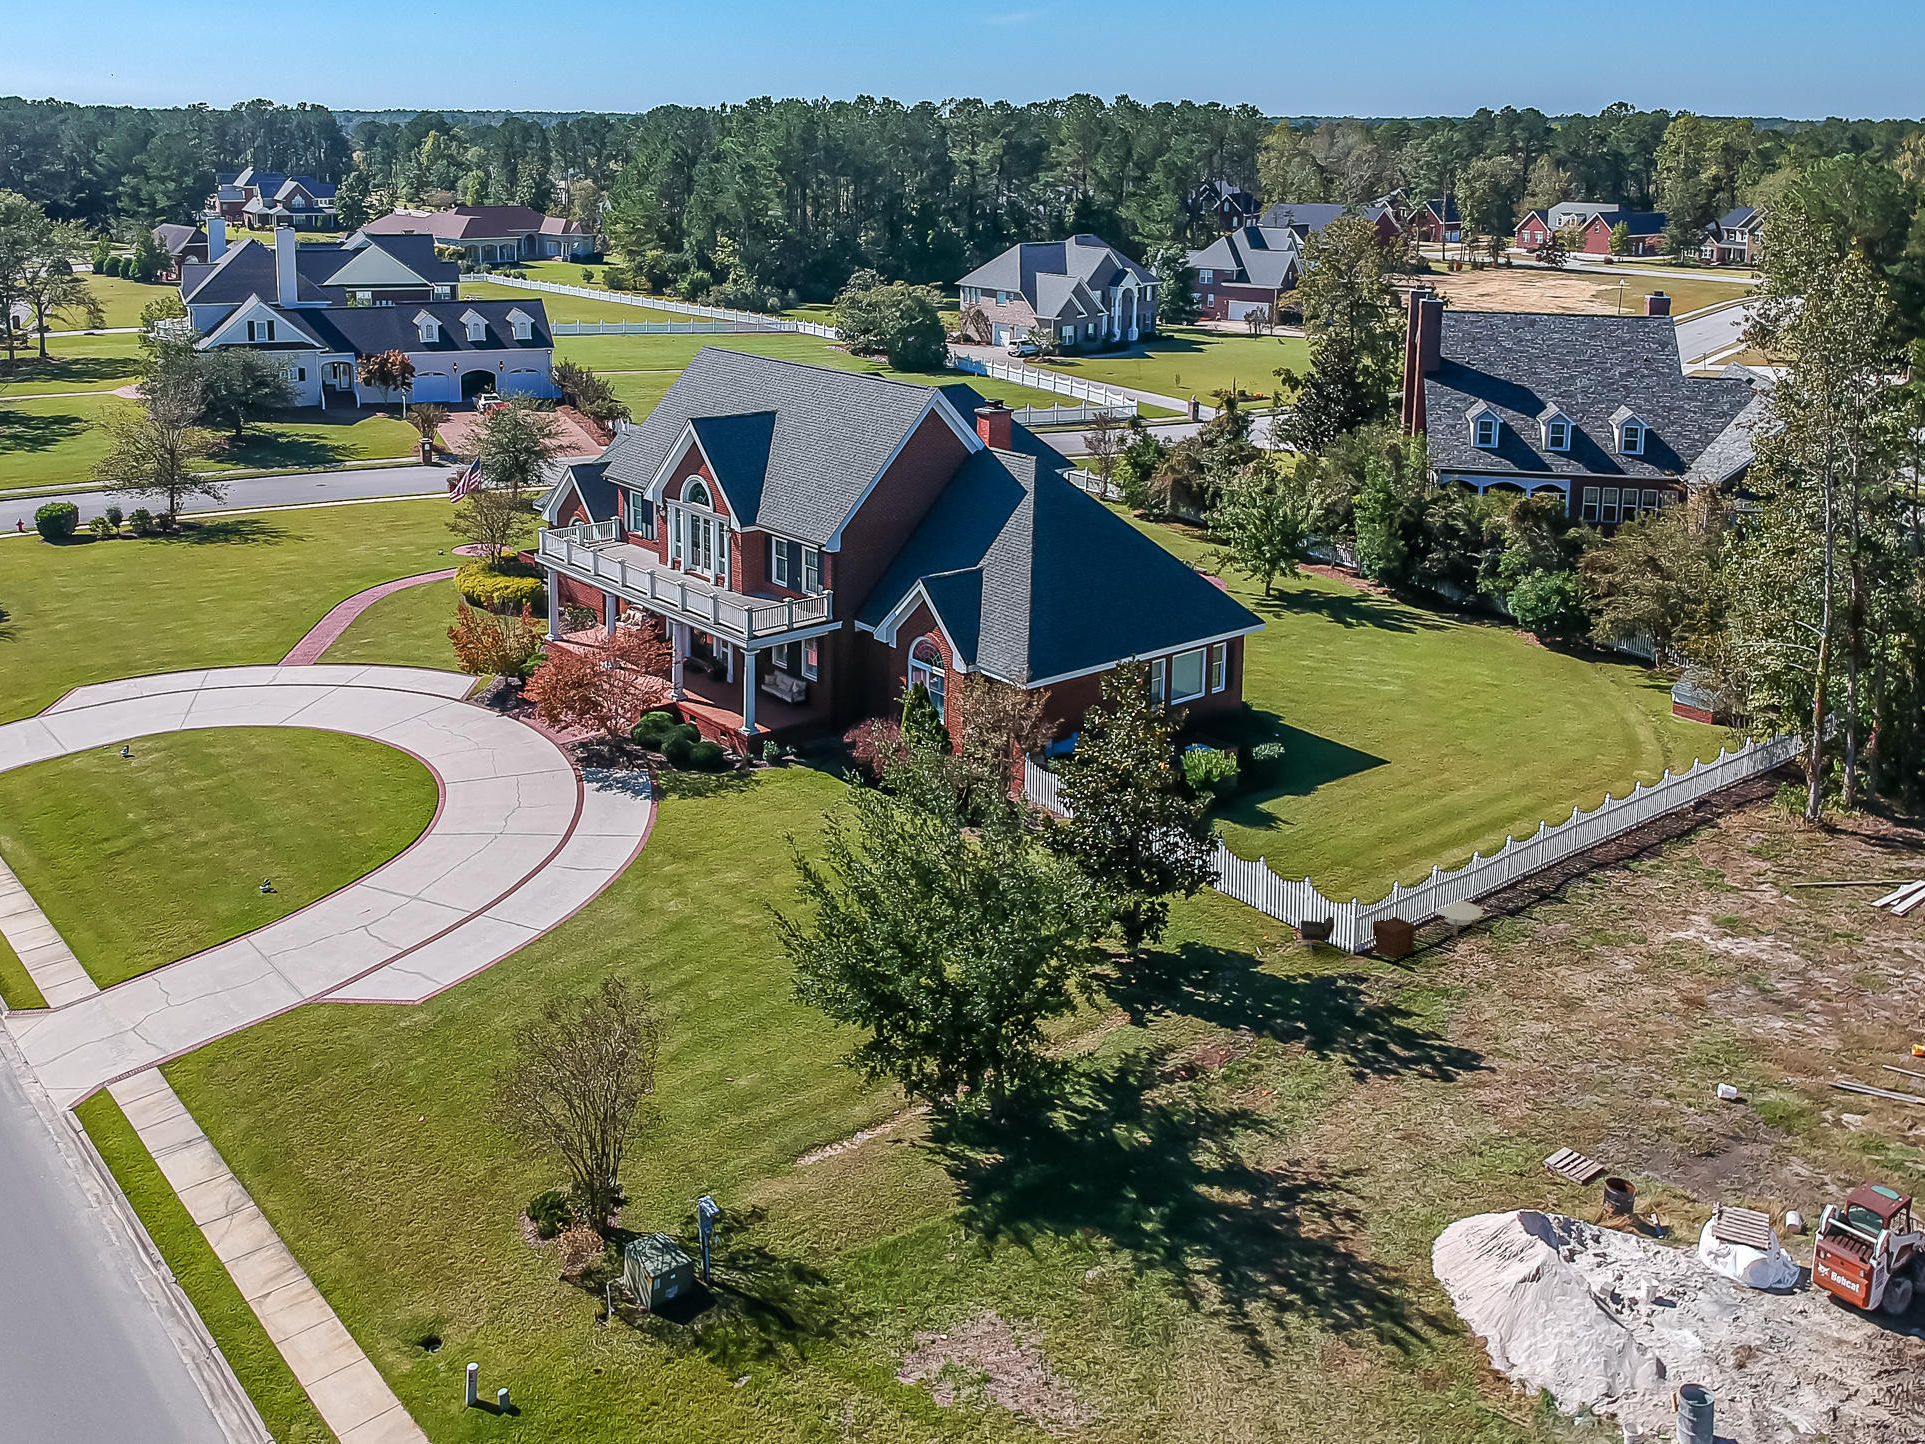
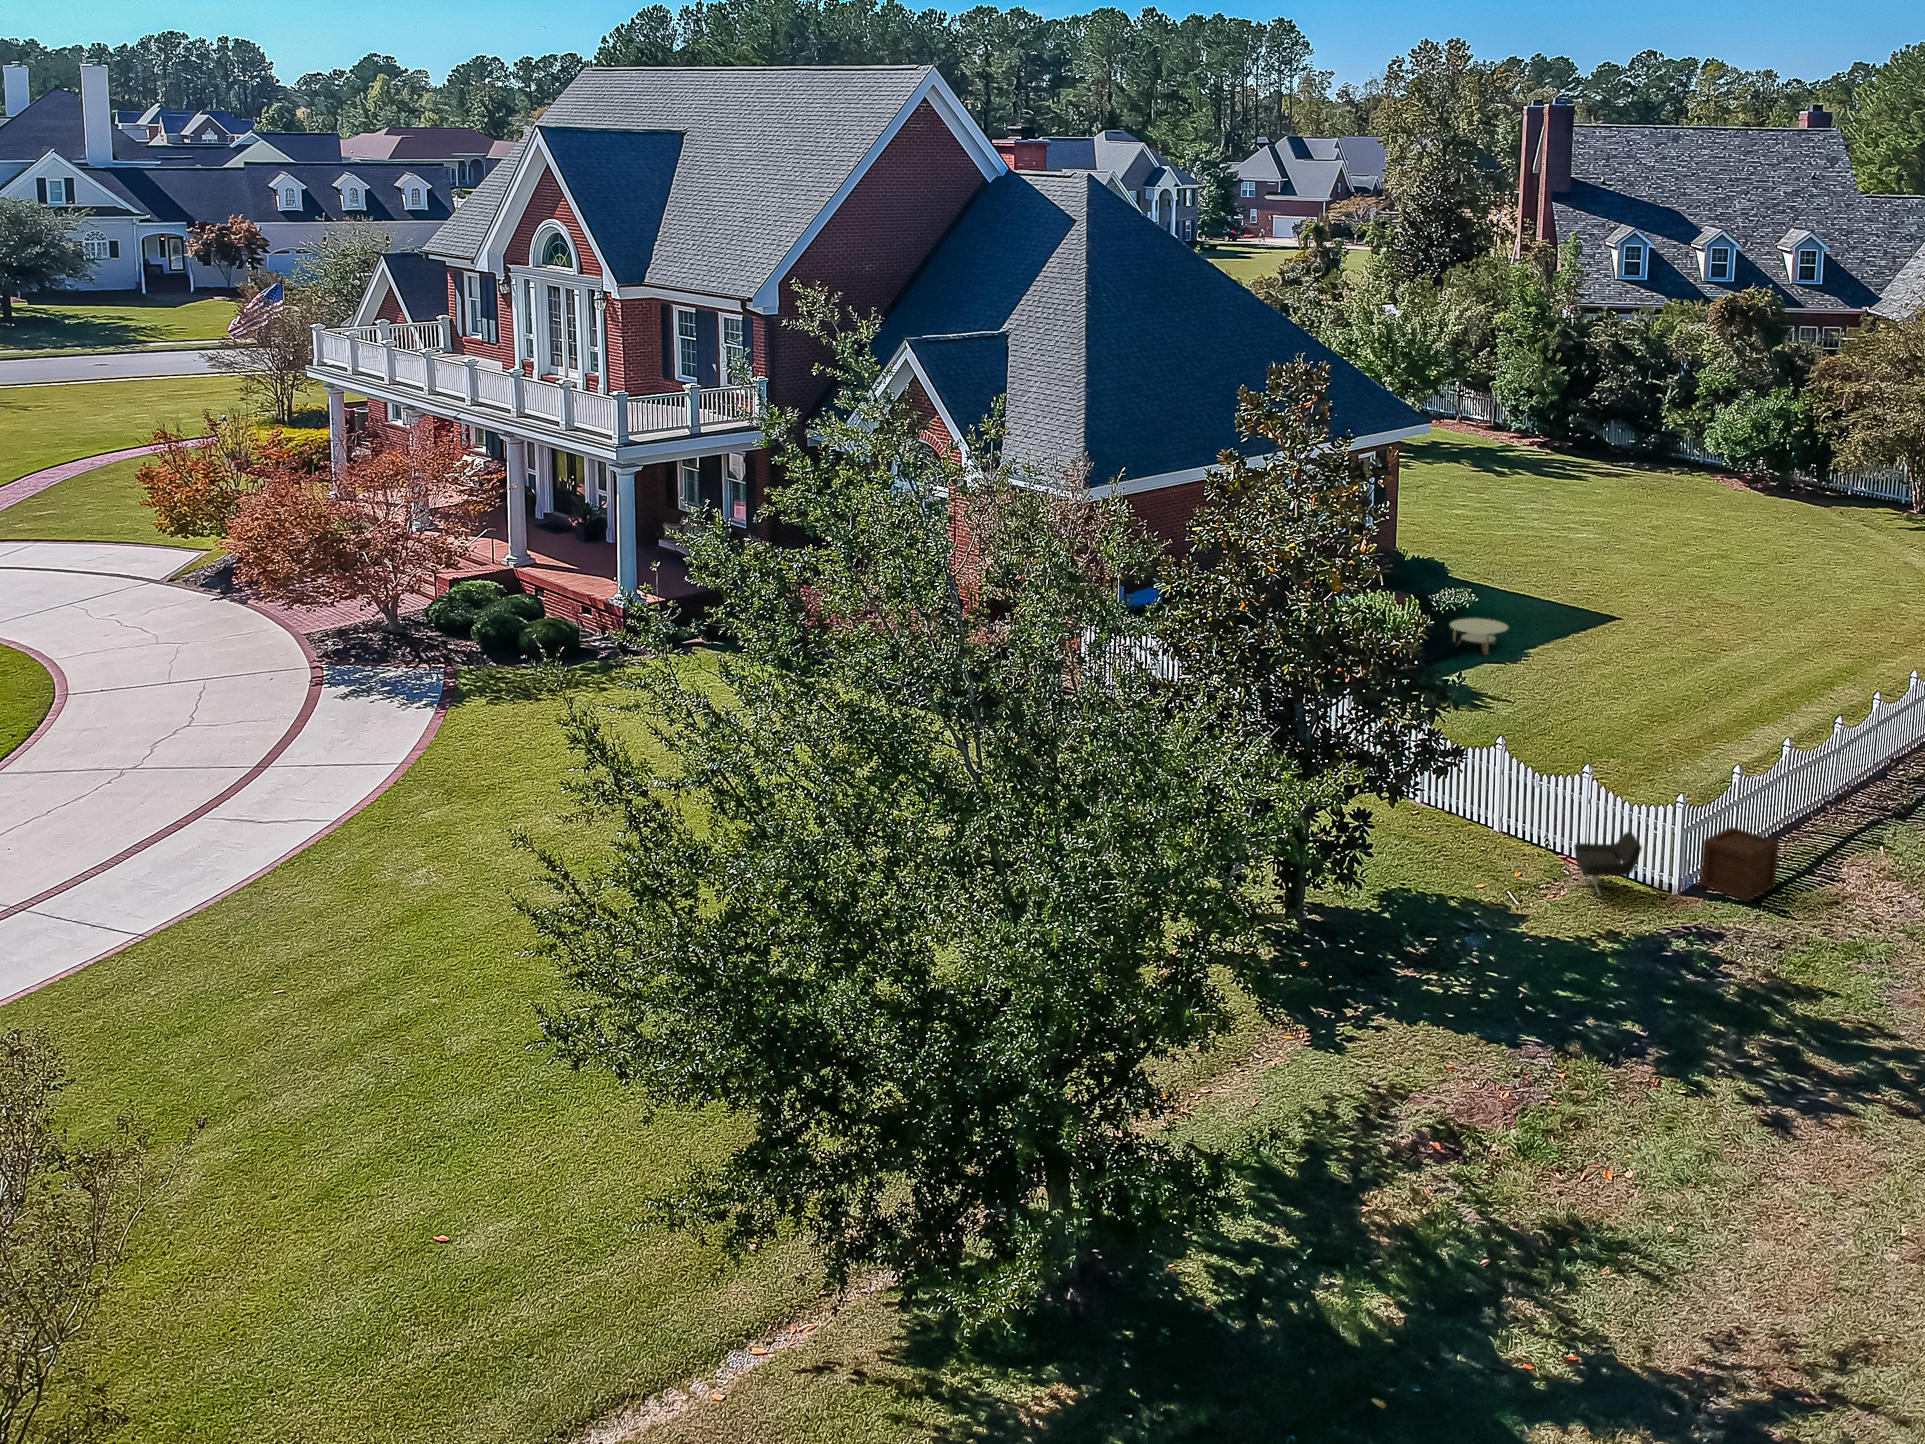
round table: present [1435,901,1483,936] -> present [1450,618,1508,655]

